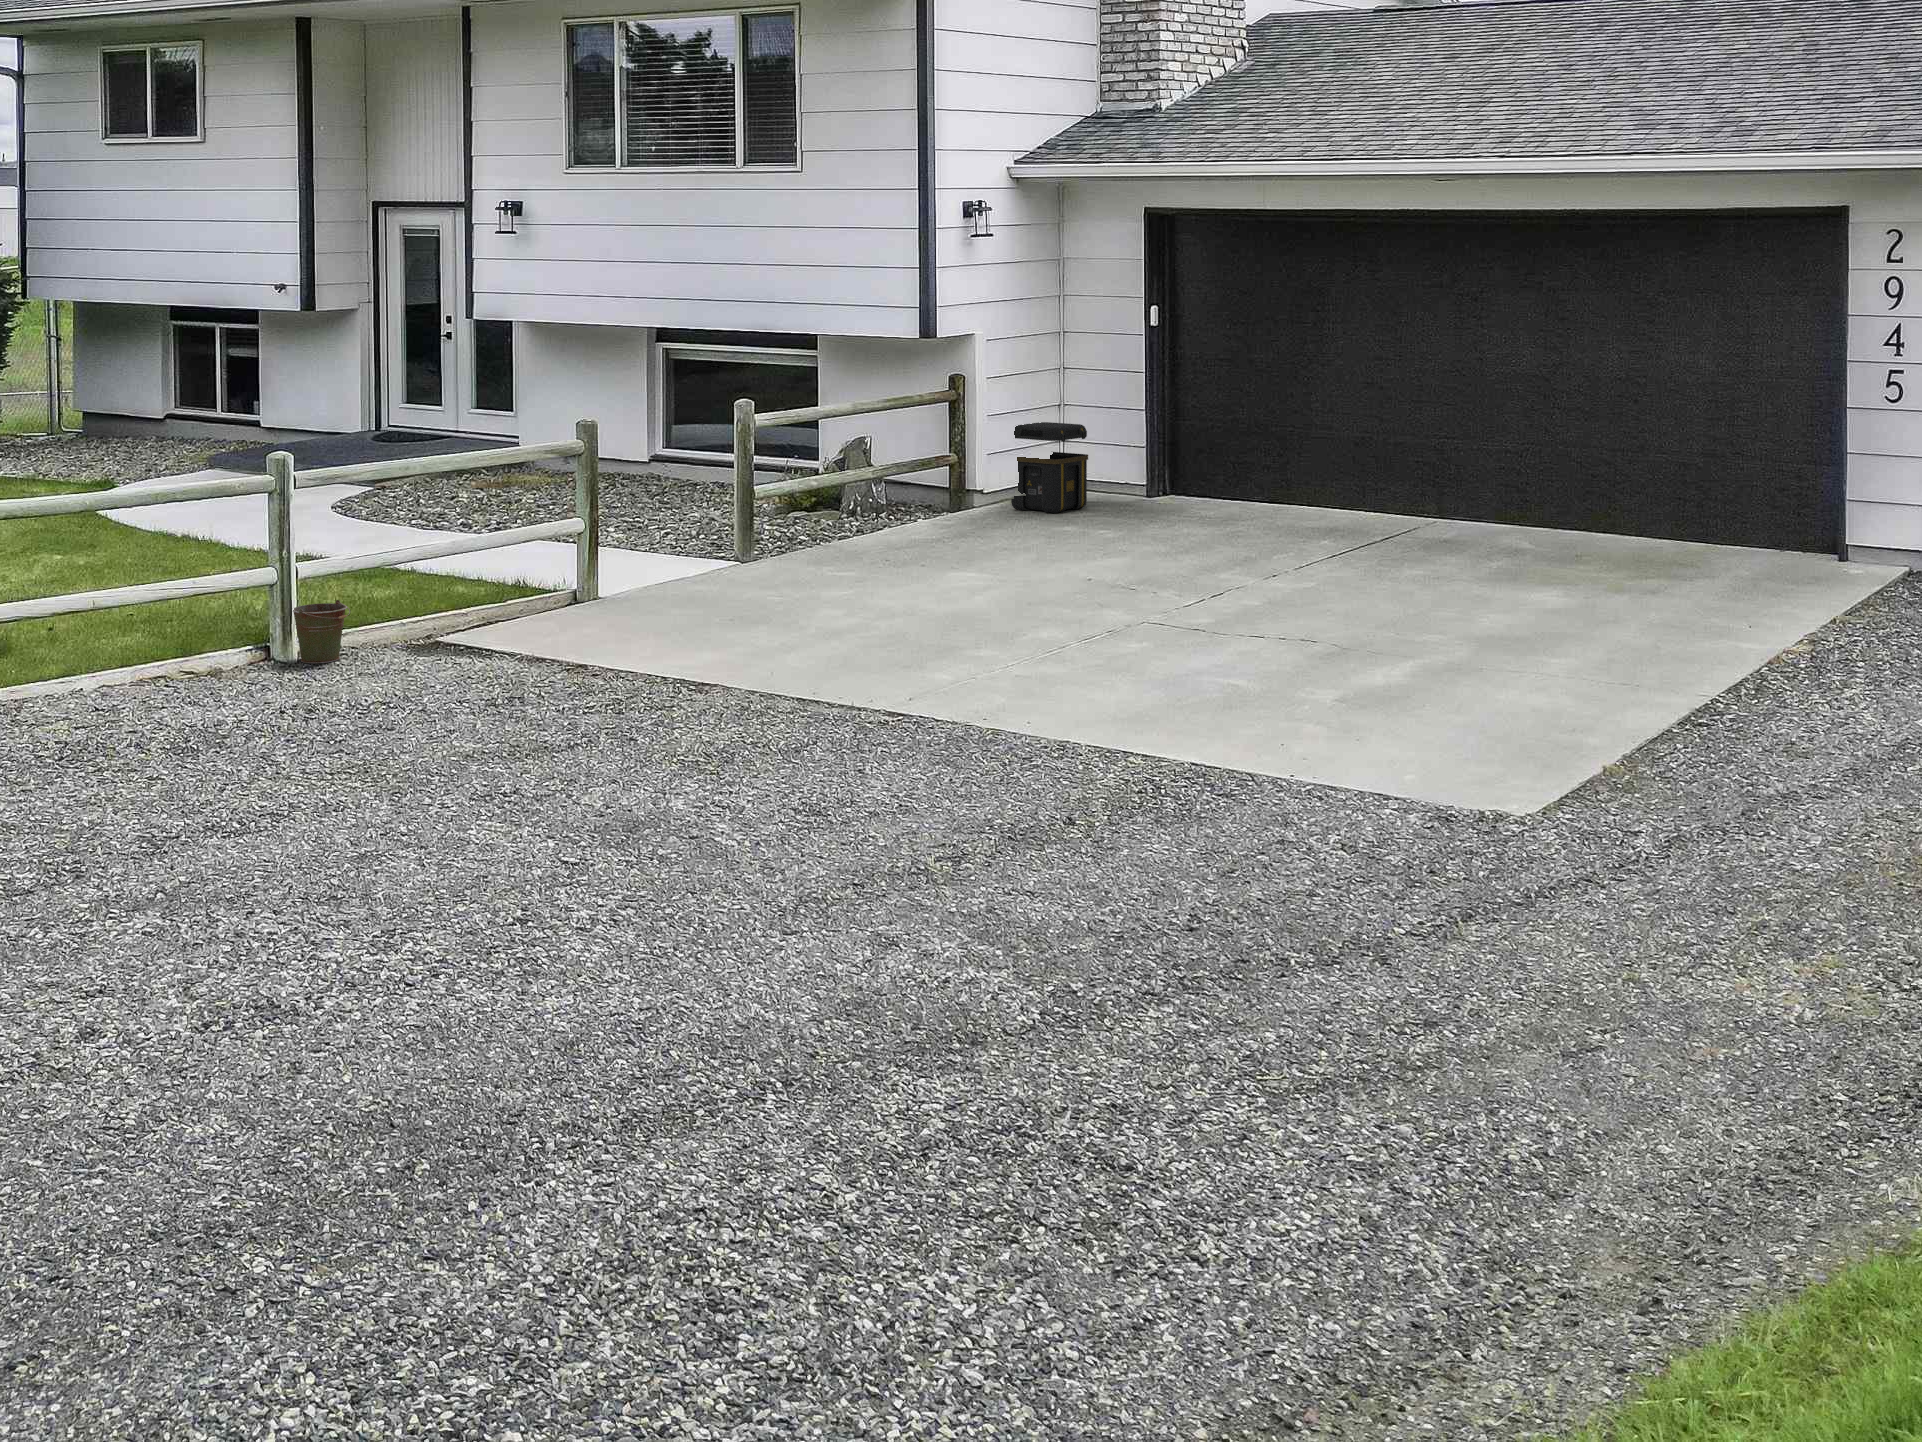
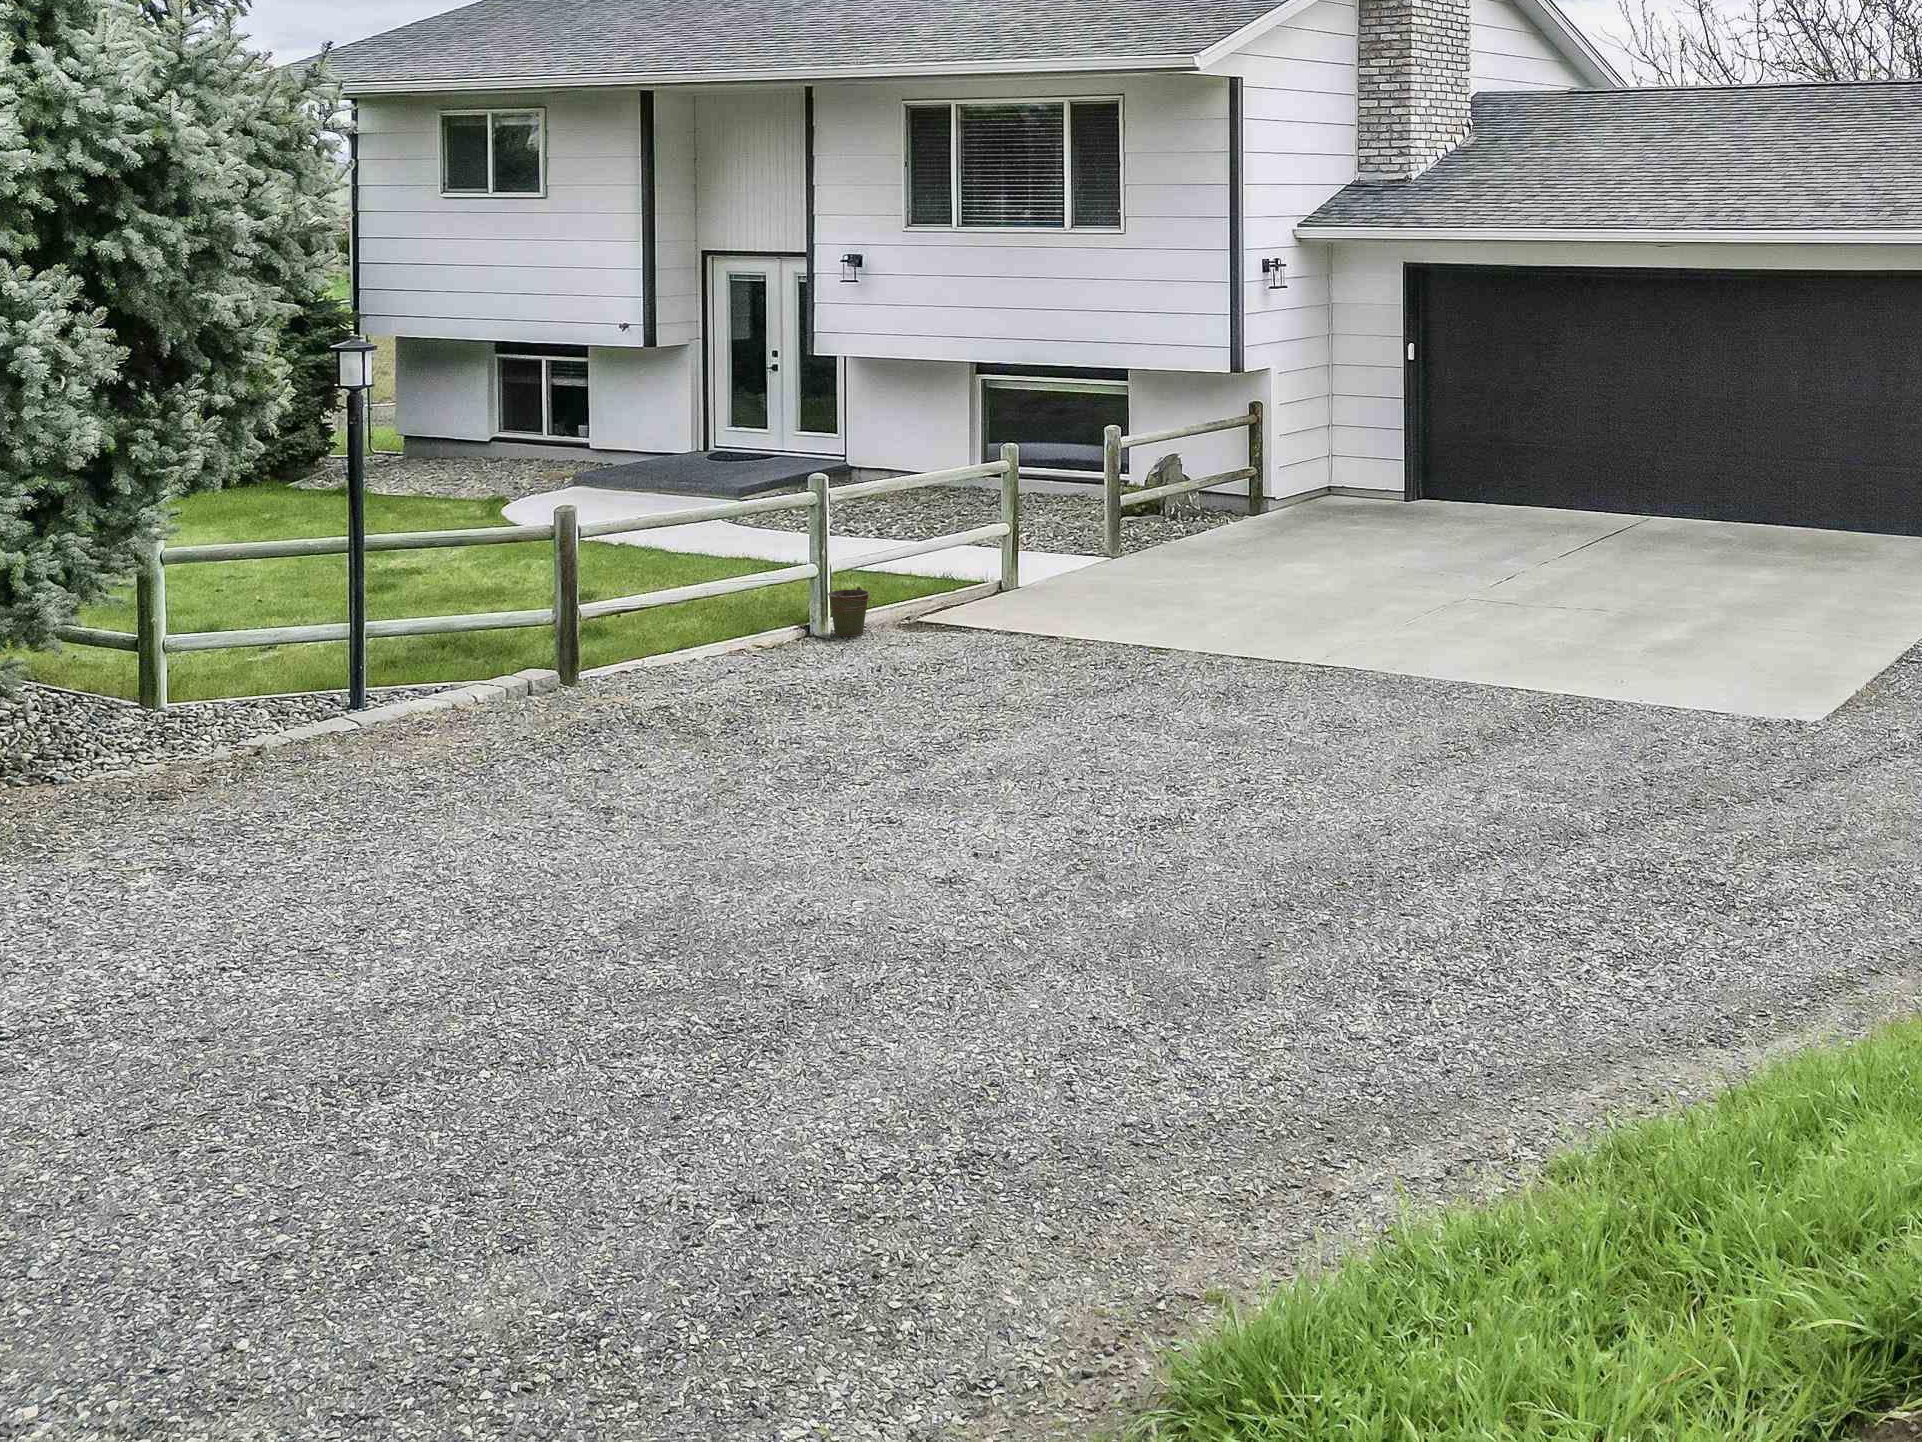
toolbox: present [1011,422,1088,513] -> none [1295,441,1359,516]

